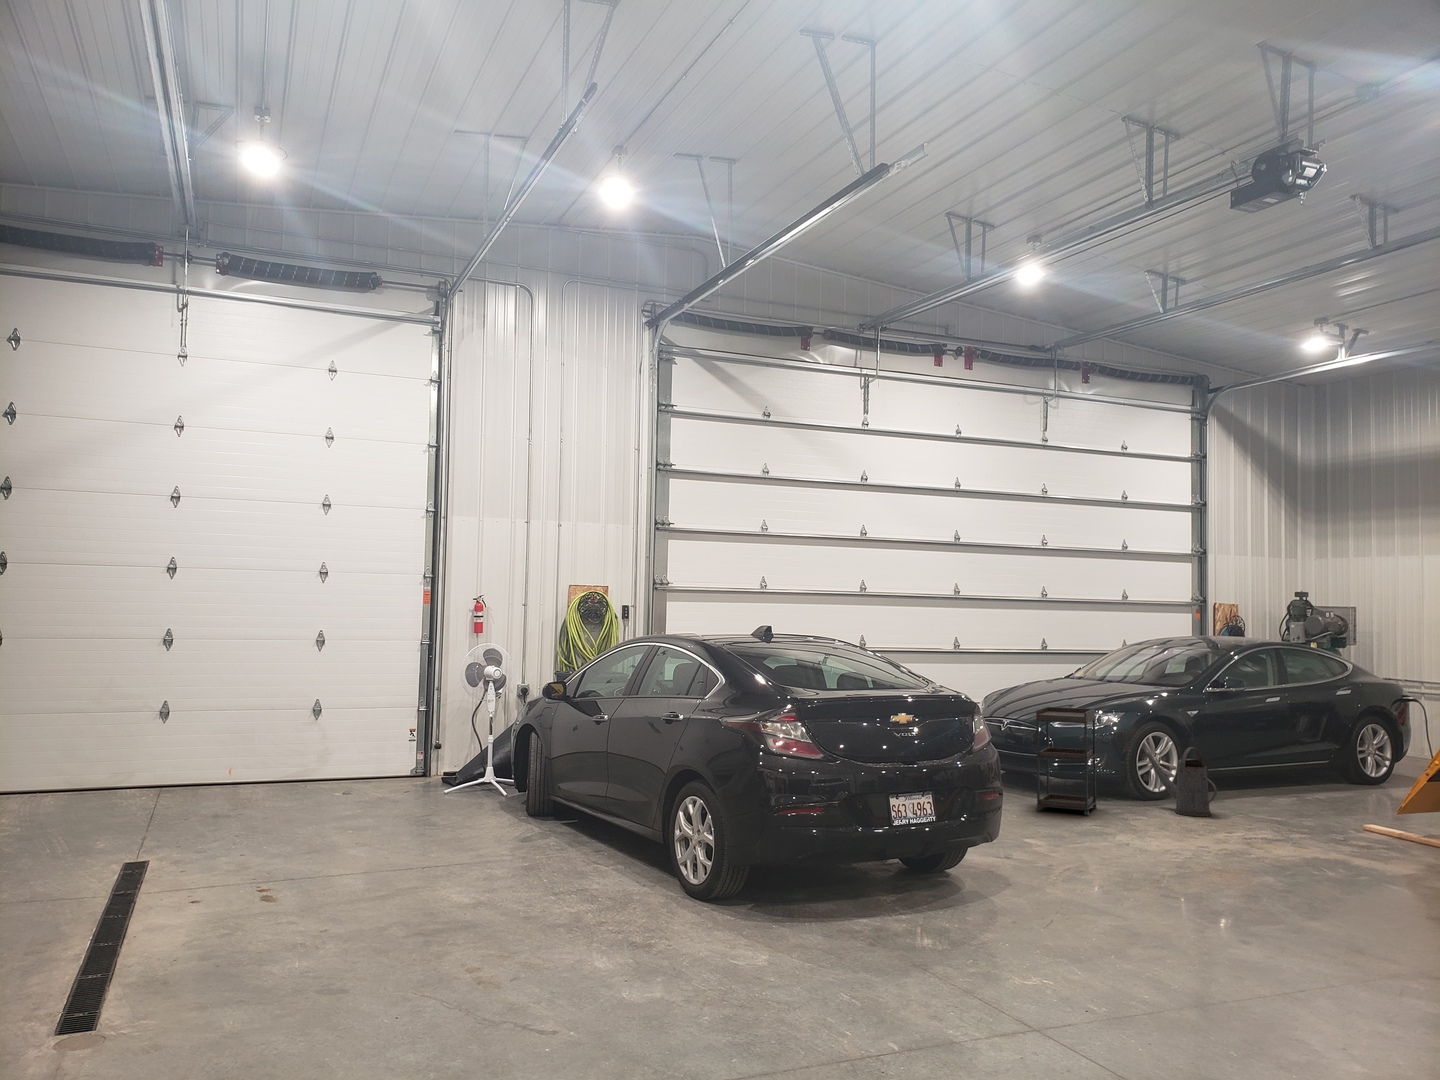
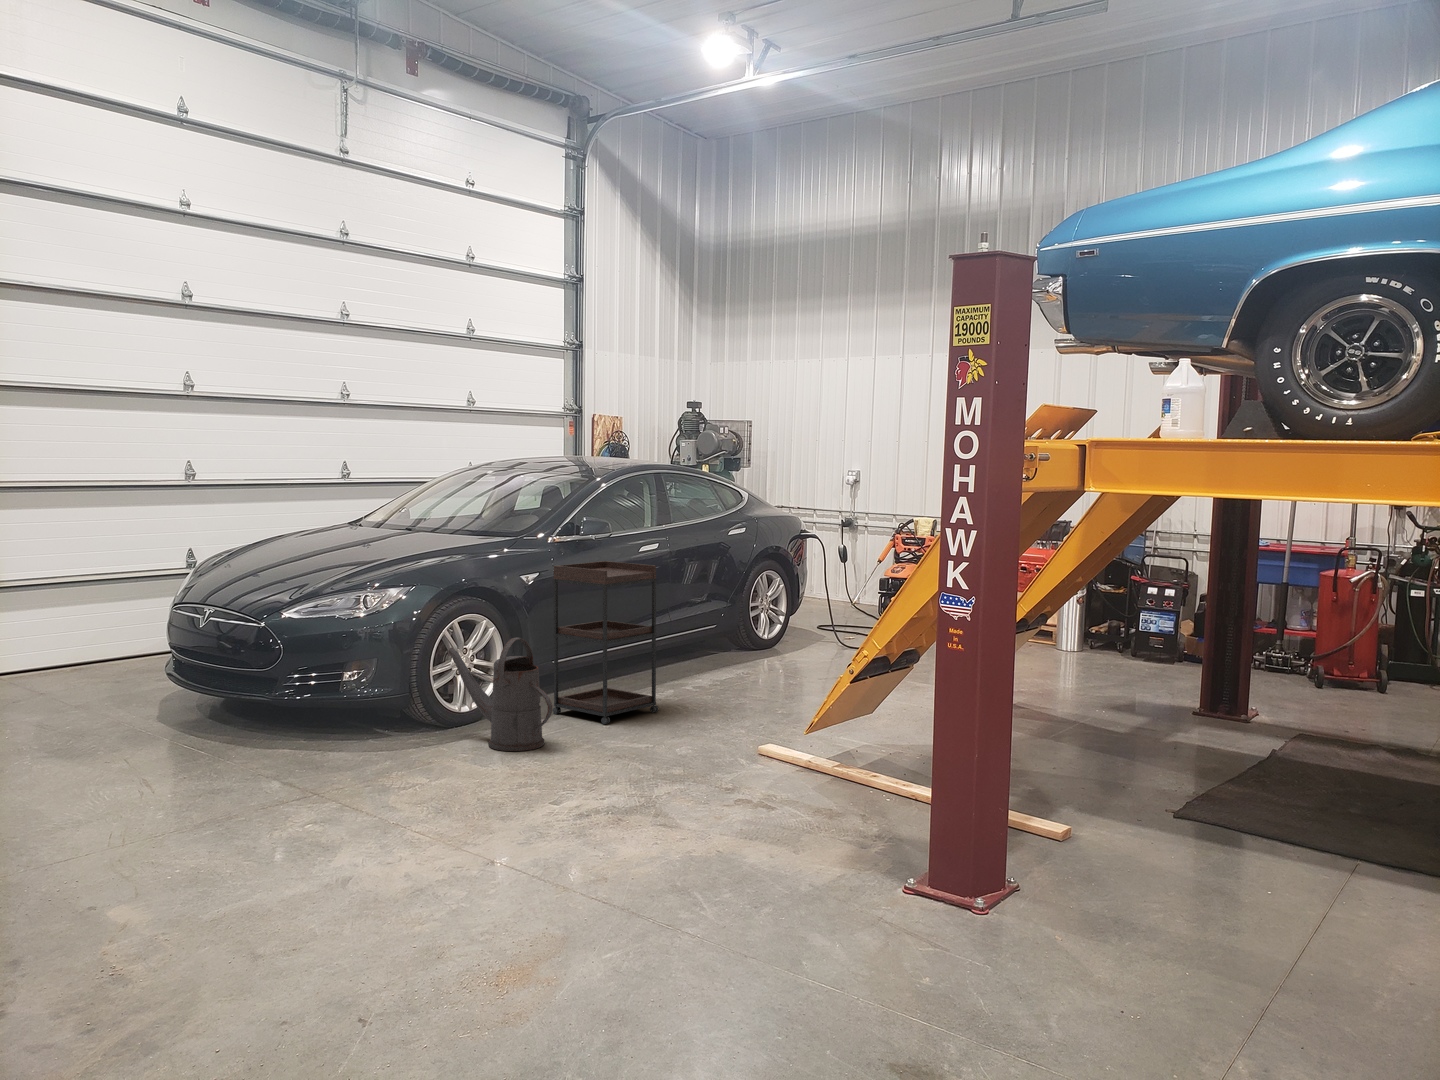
shelving unit: present [1036,707,1097,816] -> present [553,561,658,724]

